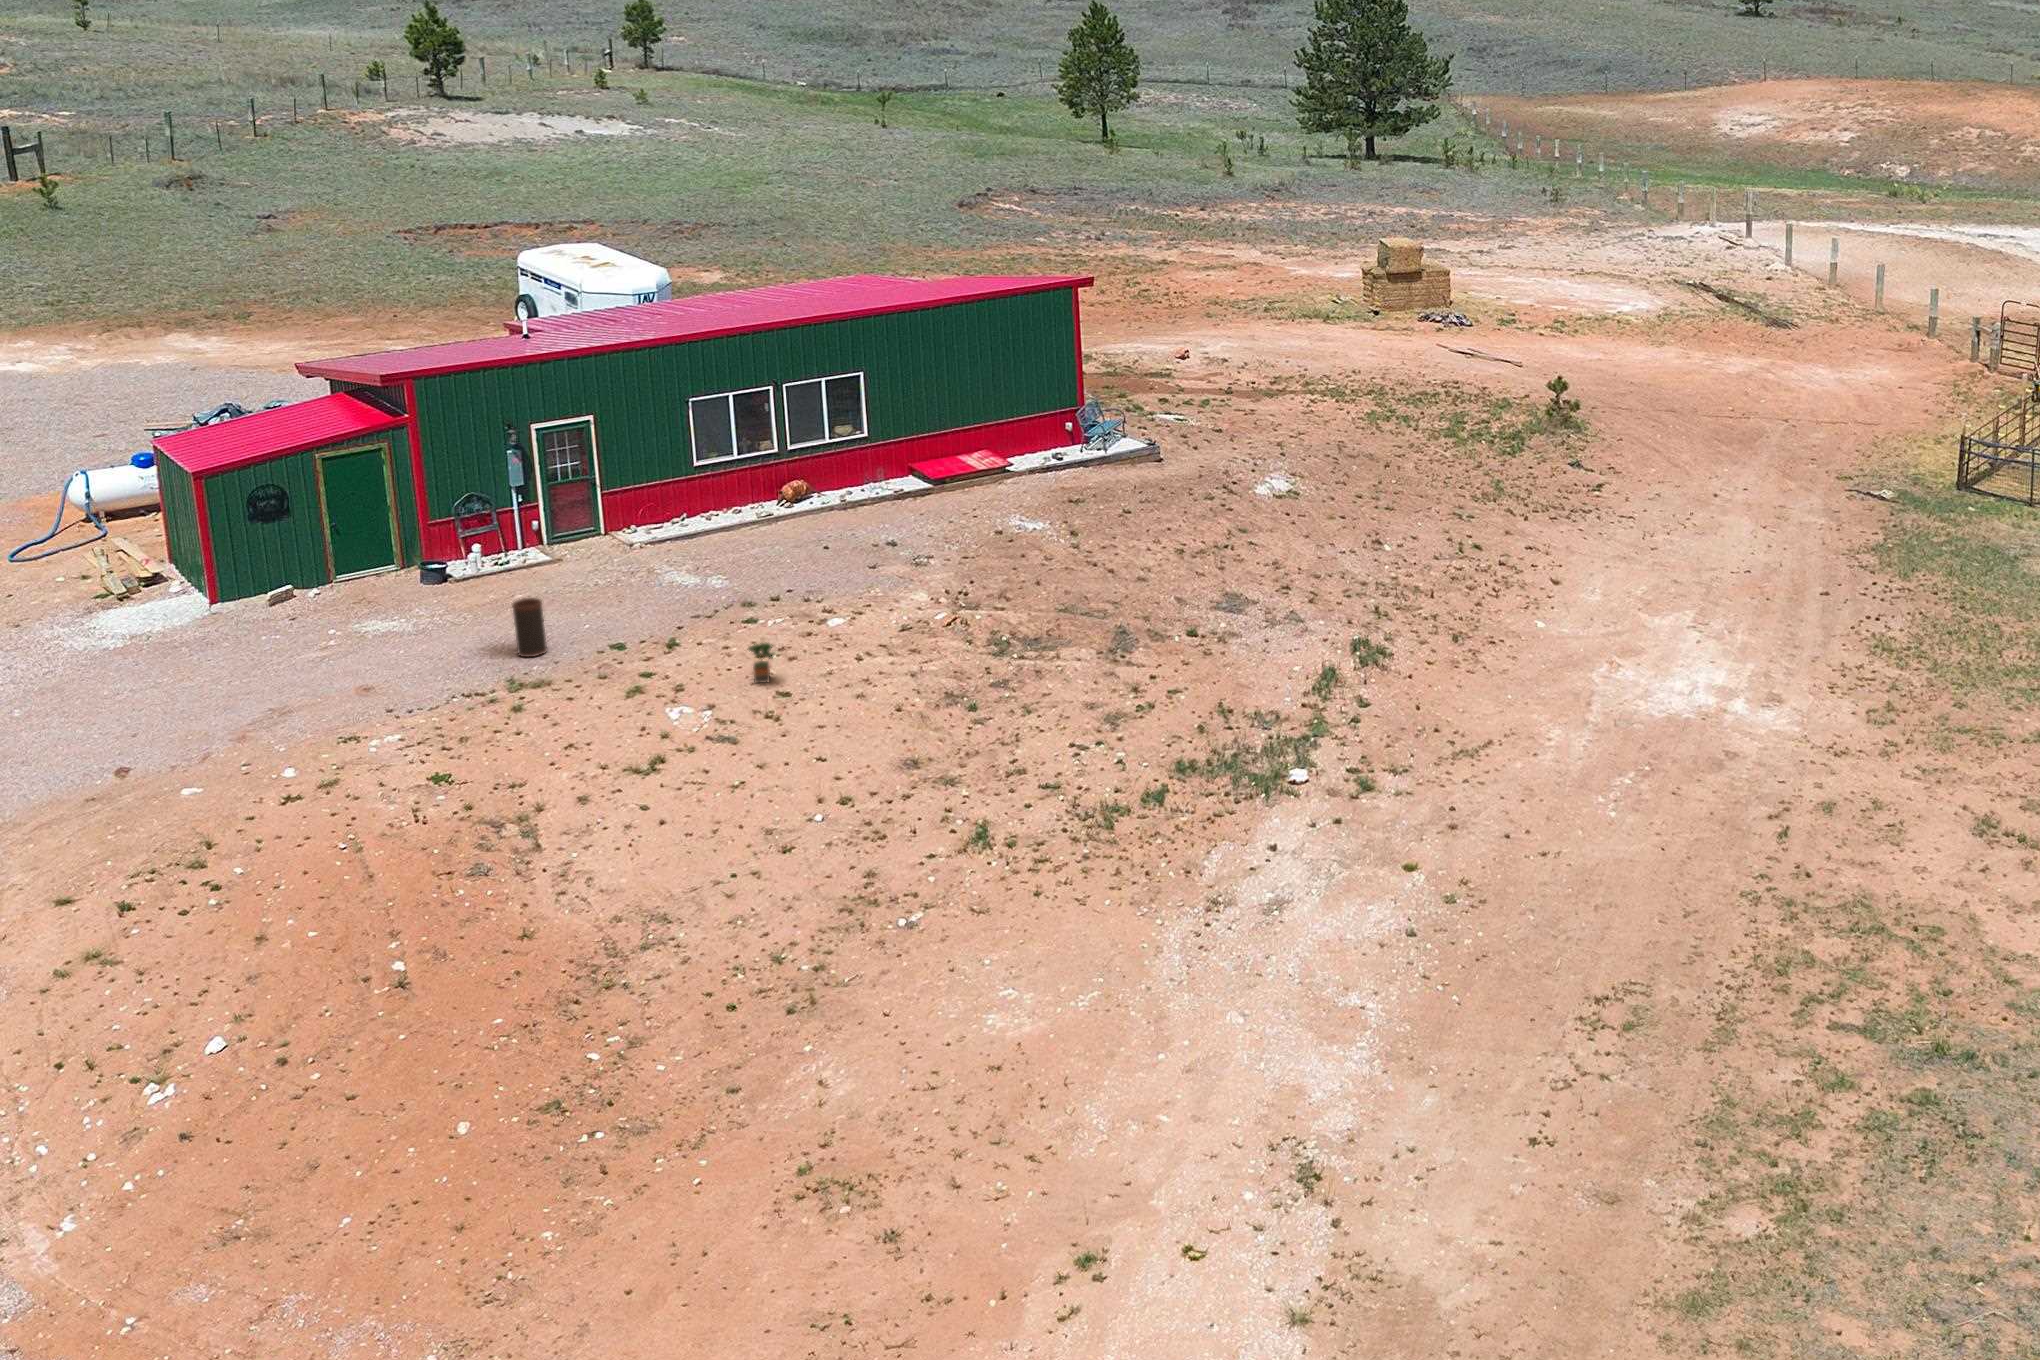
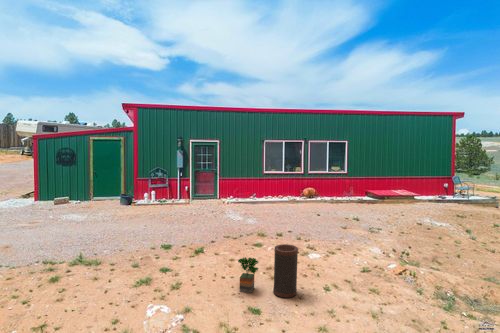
trash can: present [512,598,547,657] -> present [273,244,298,297]

